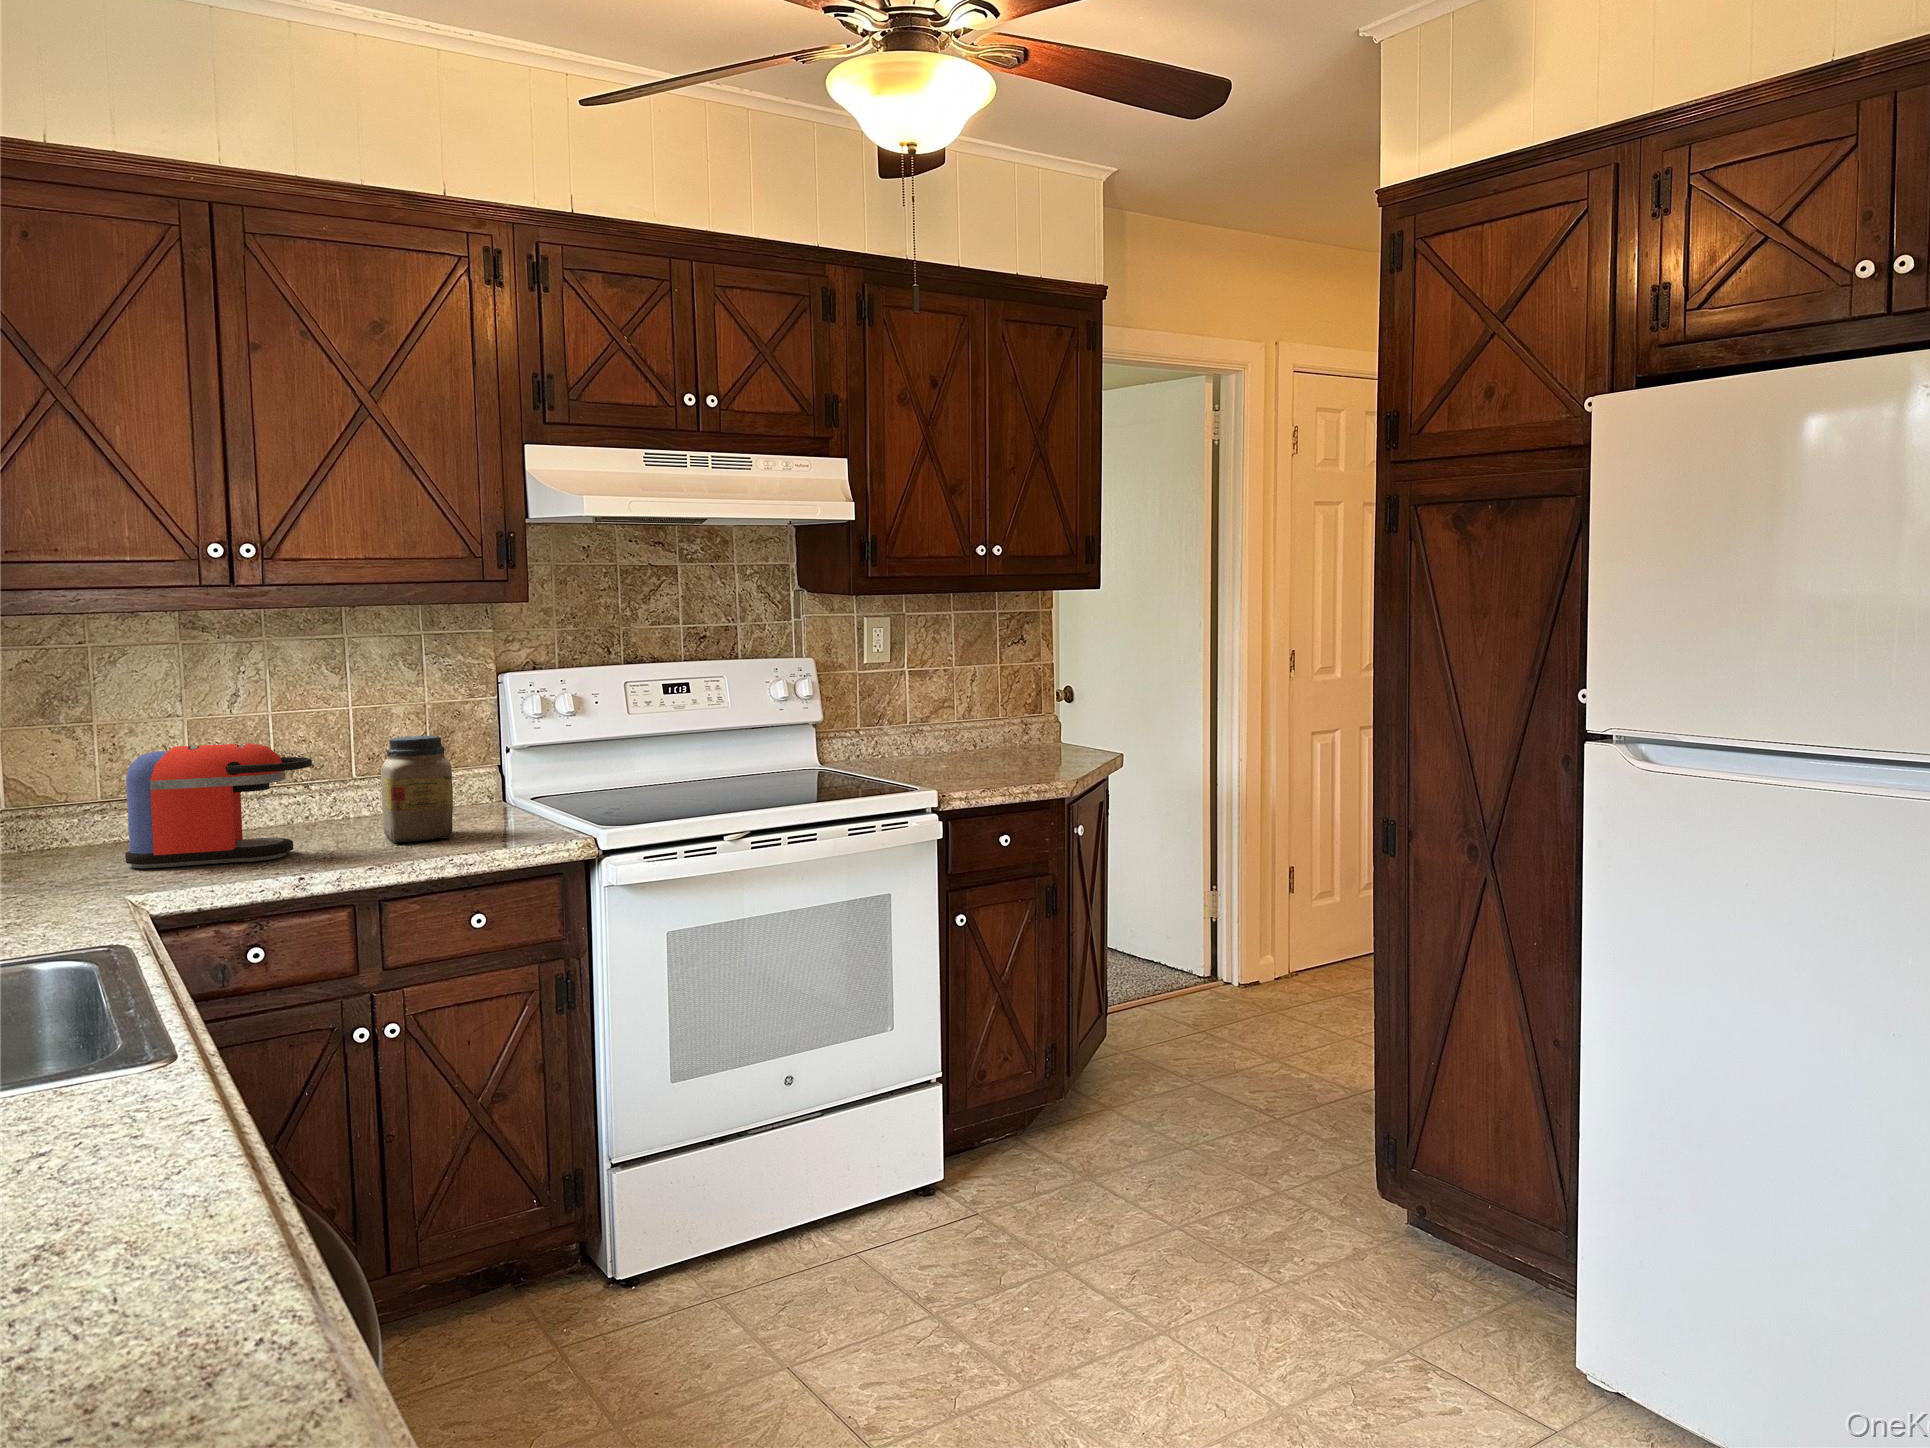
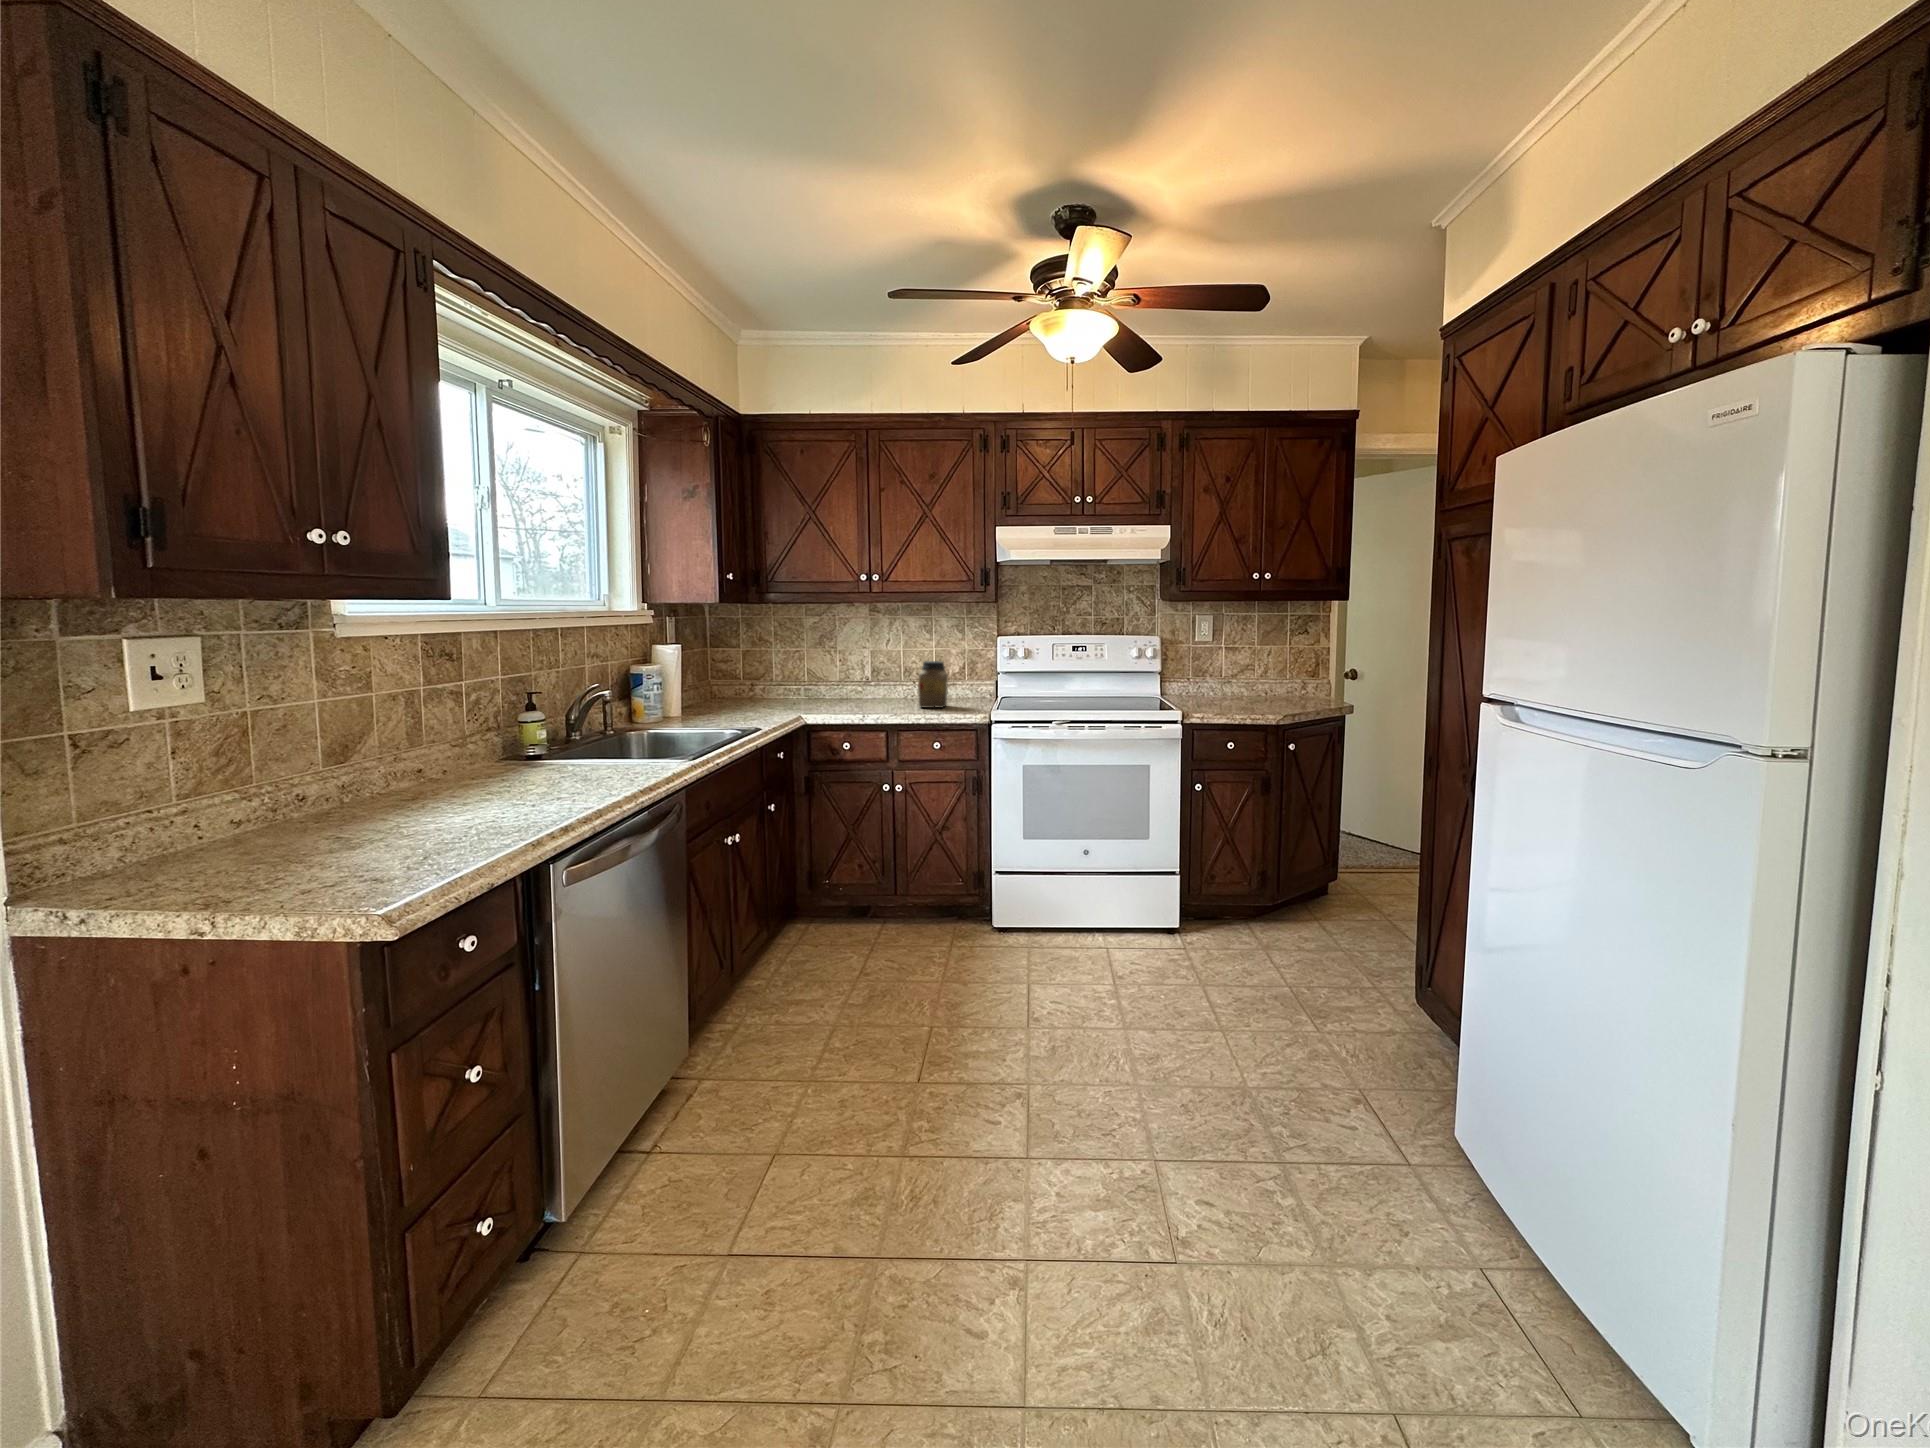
coffee maker: present [125,743,312,868] -> none [823,658,889,708]

